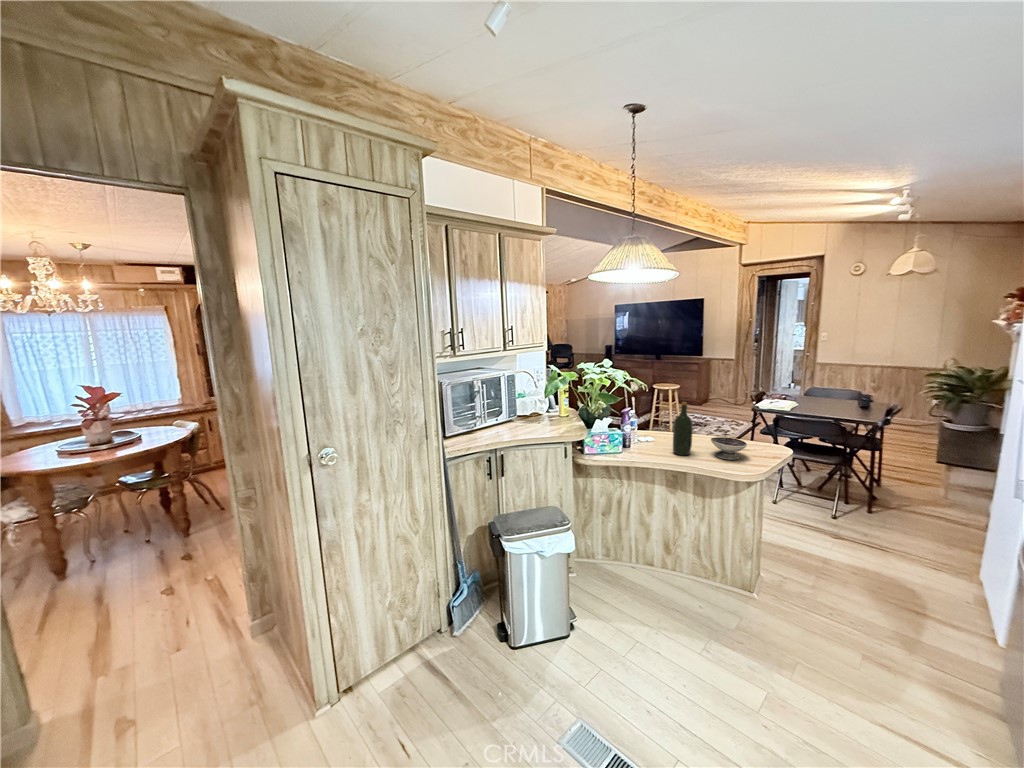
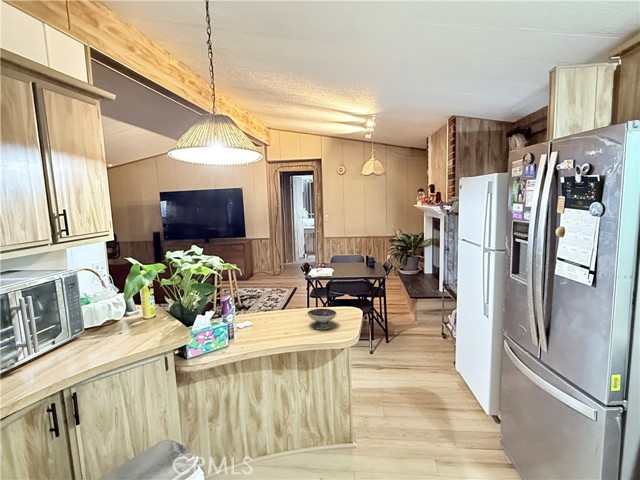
wine bottle: present [673,402,693,455] -> none [276,282,293,335]

